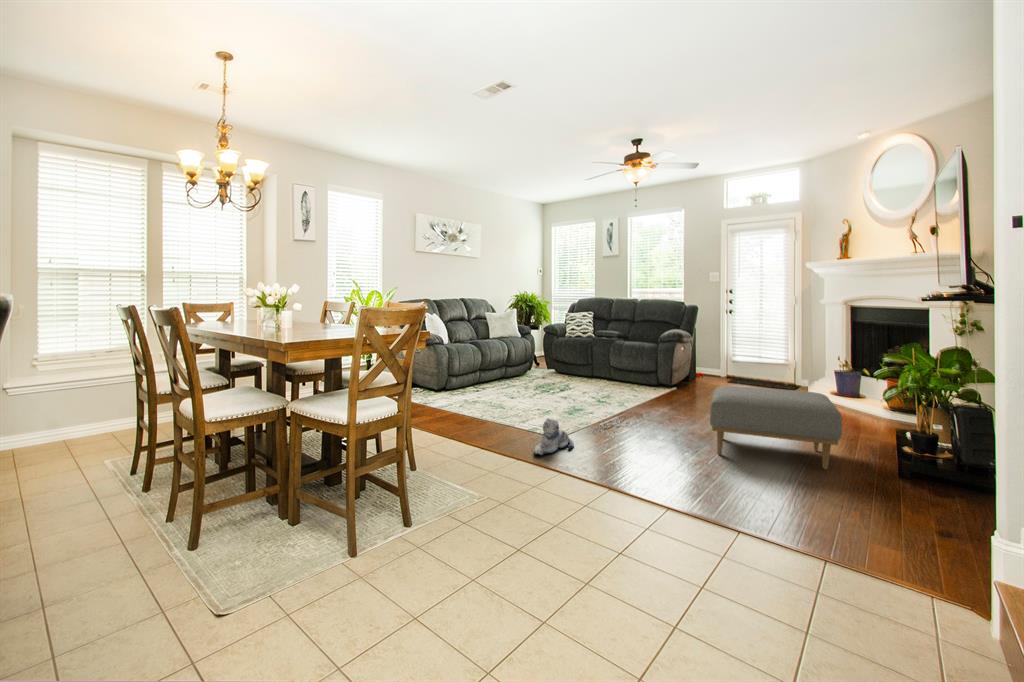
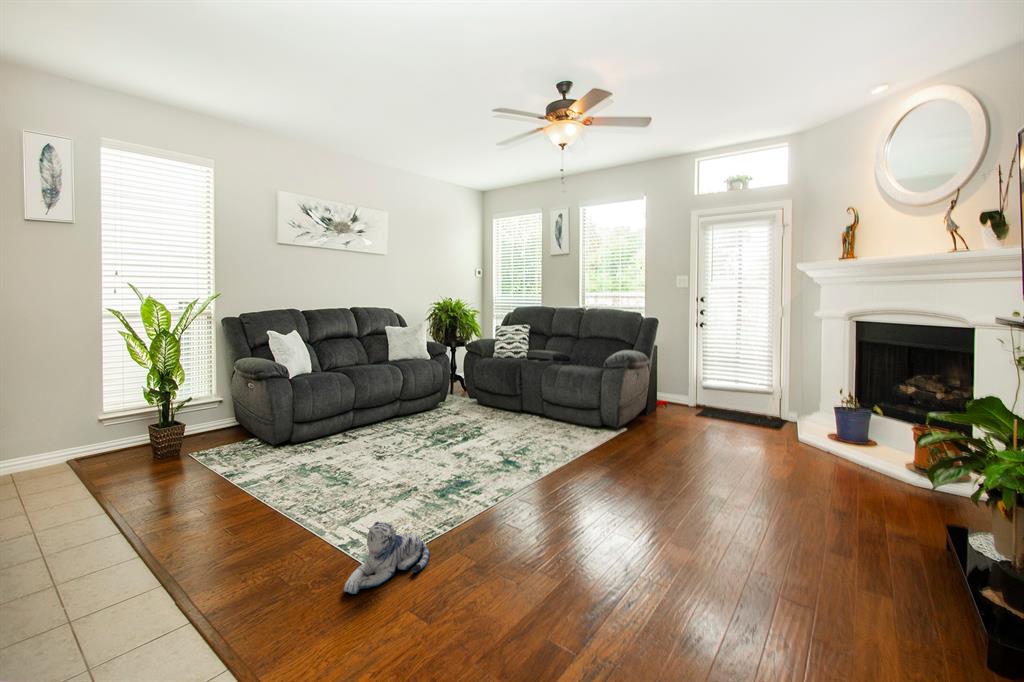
ottoman: present [710,386,842,469] -> none [648,455,876,625]

